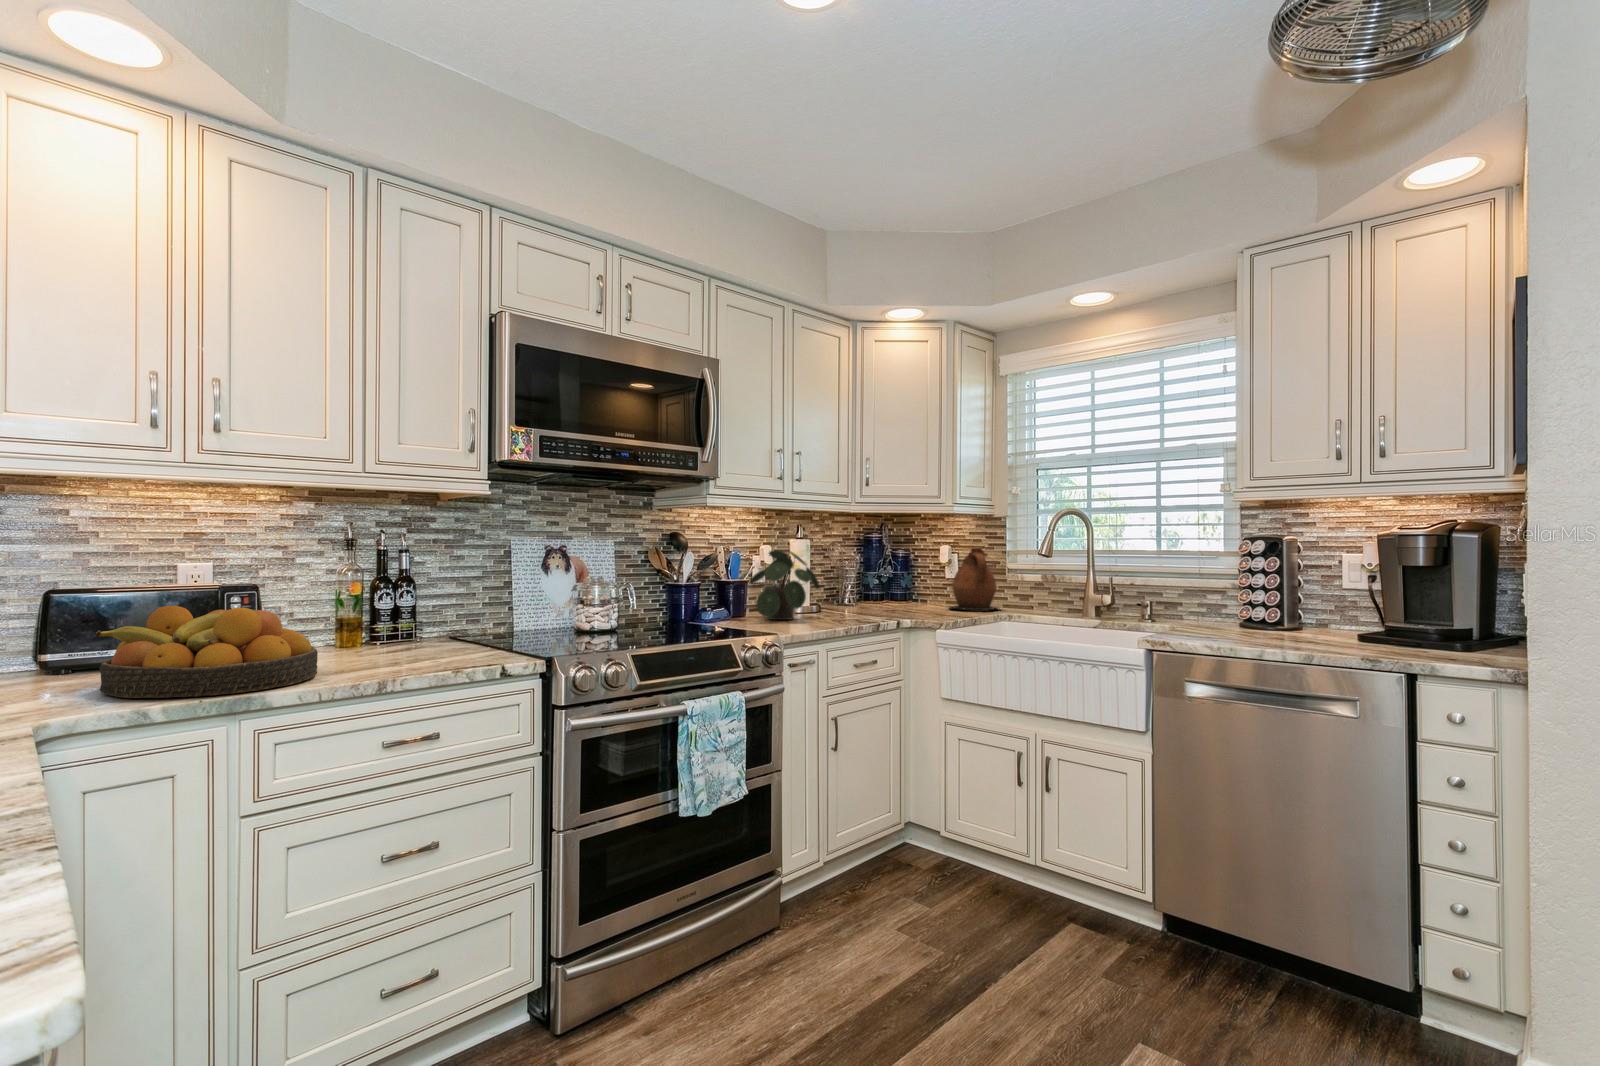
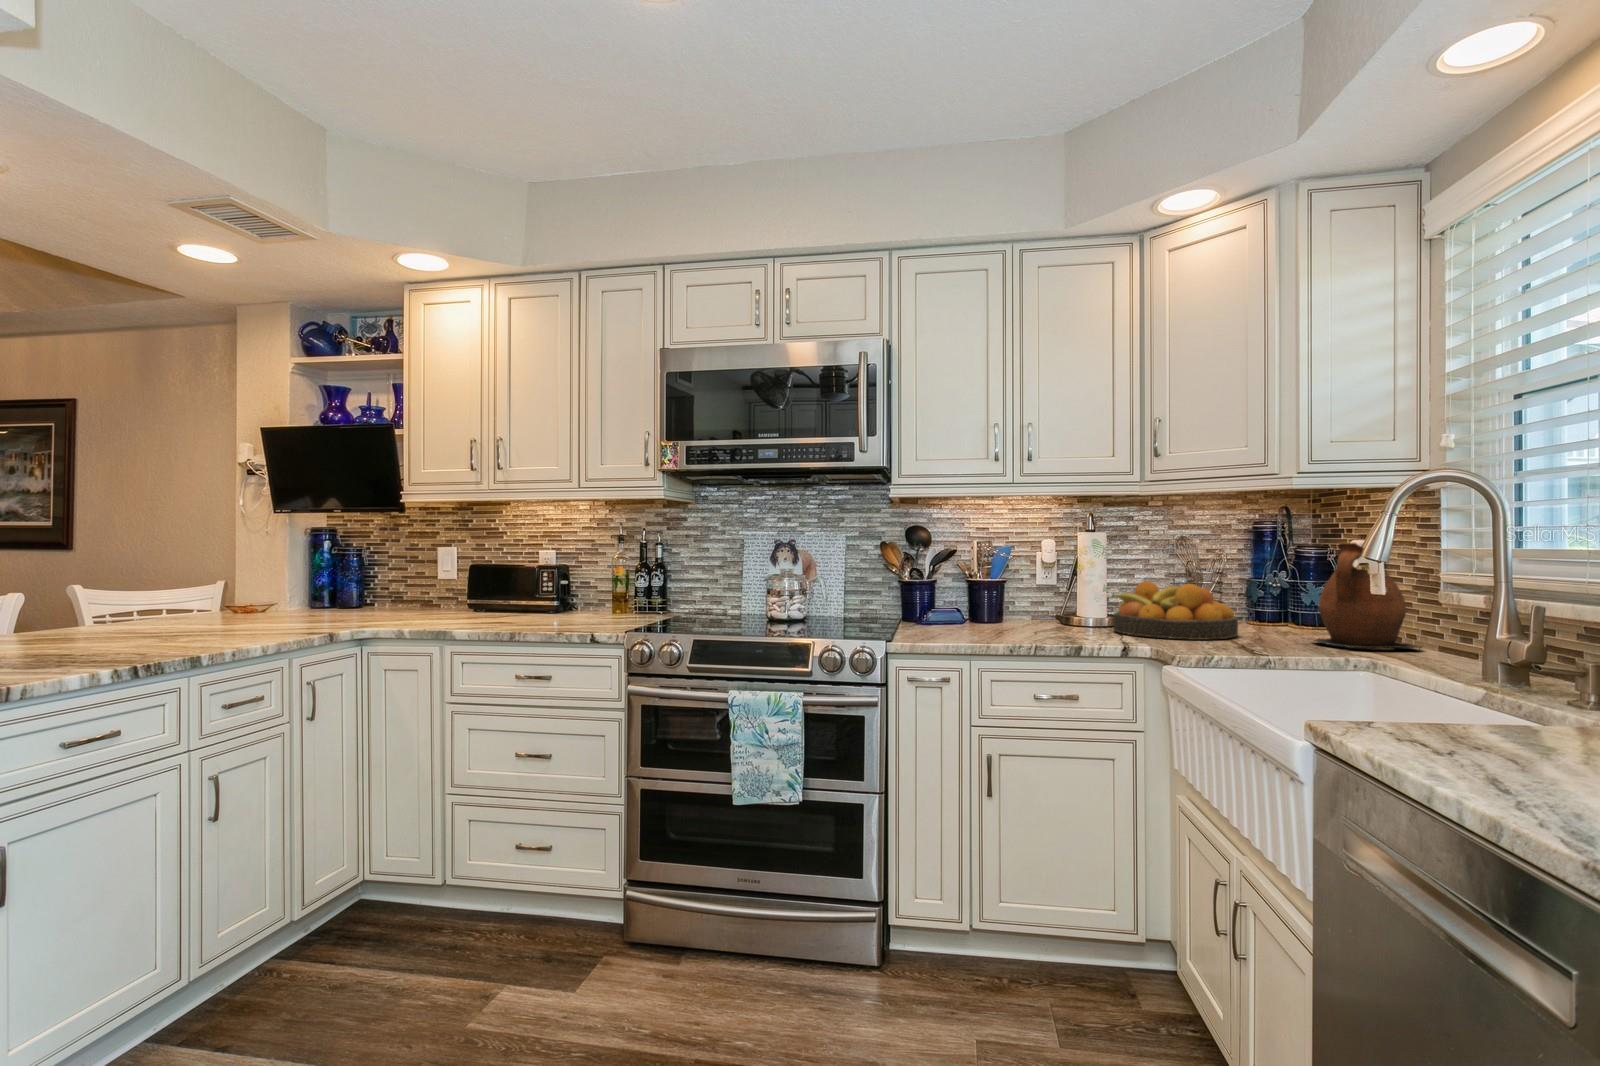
potted plant: present [733,550,820,620] -> none [941,545,1048,630]
fruit bowl: present [94,606,318,698] -> present [1111,581,1238,640]

